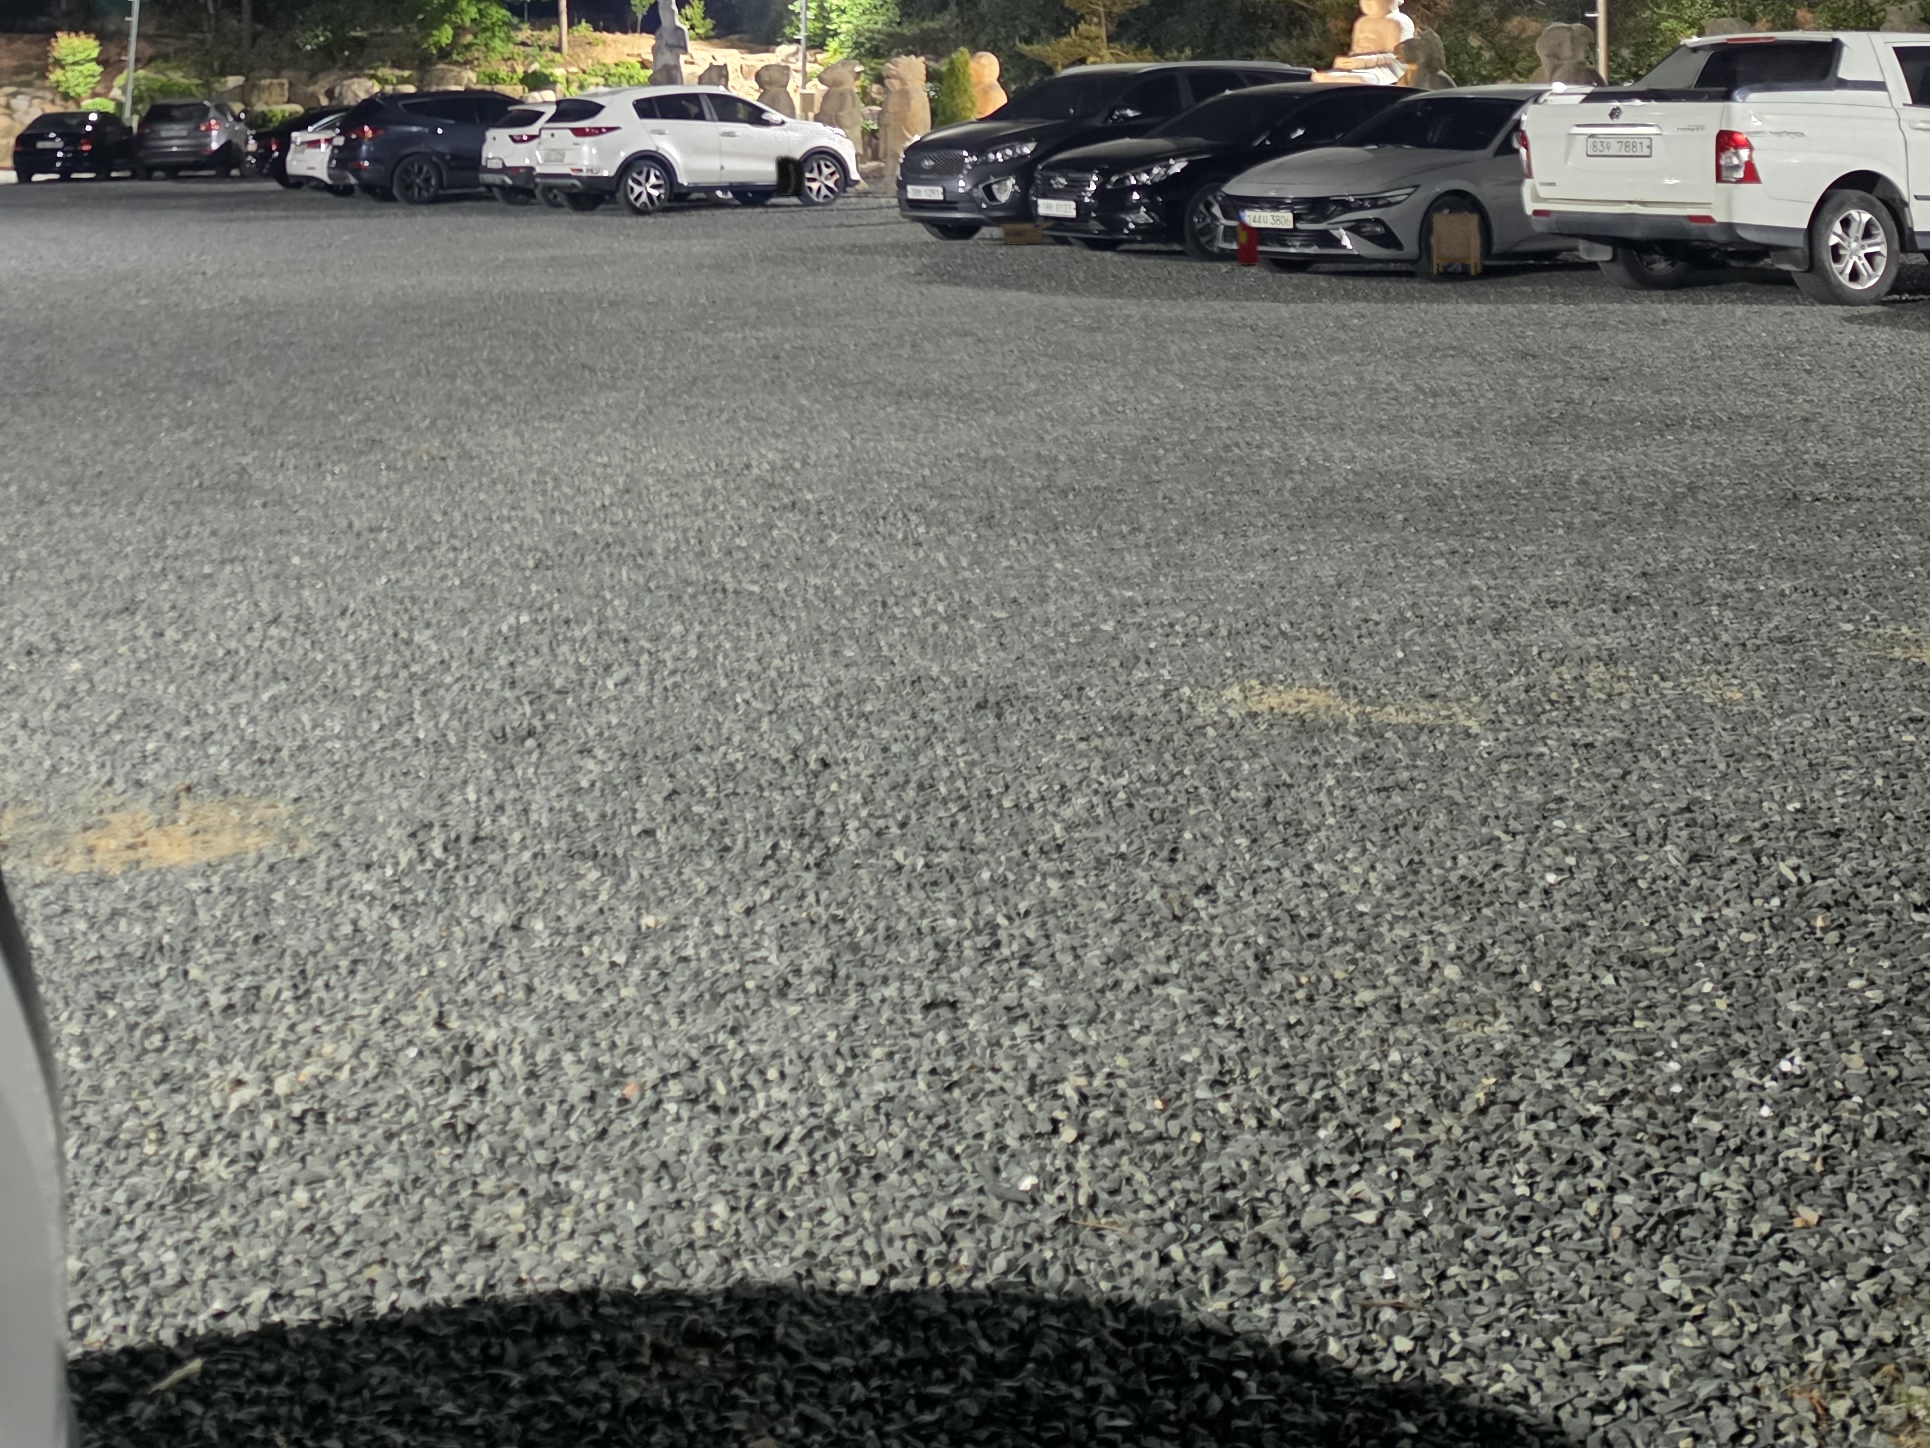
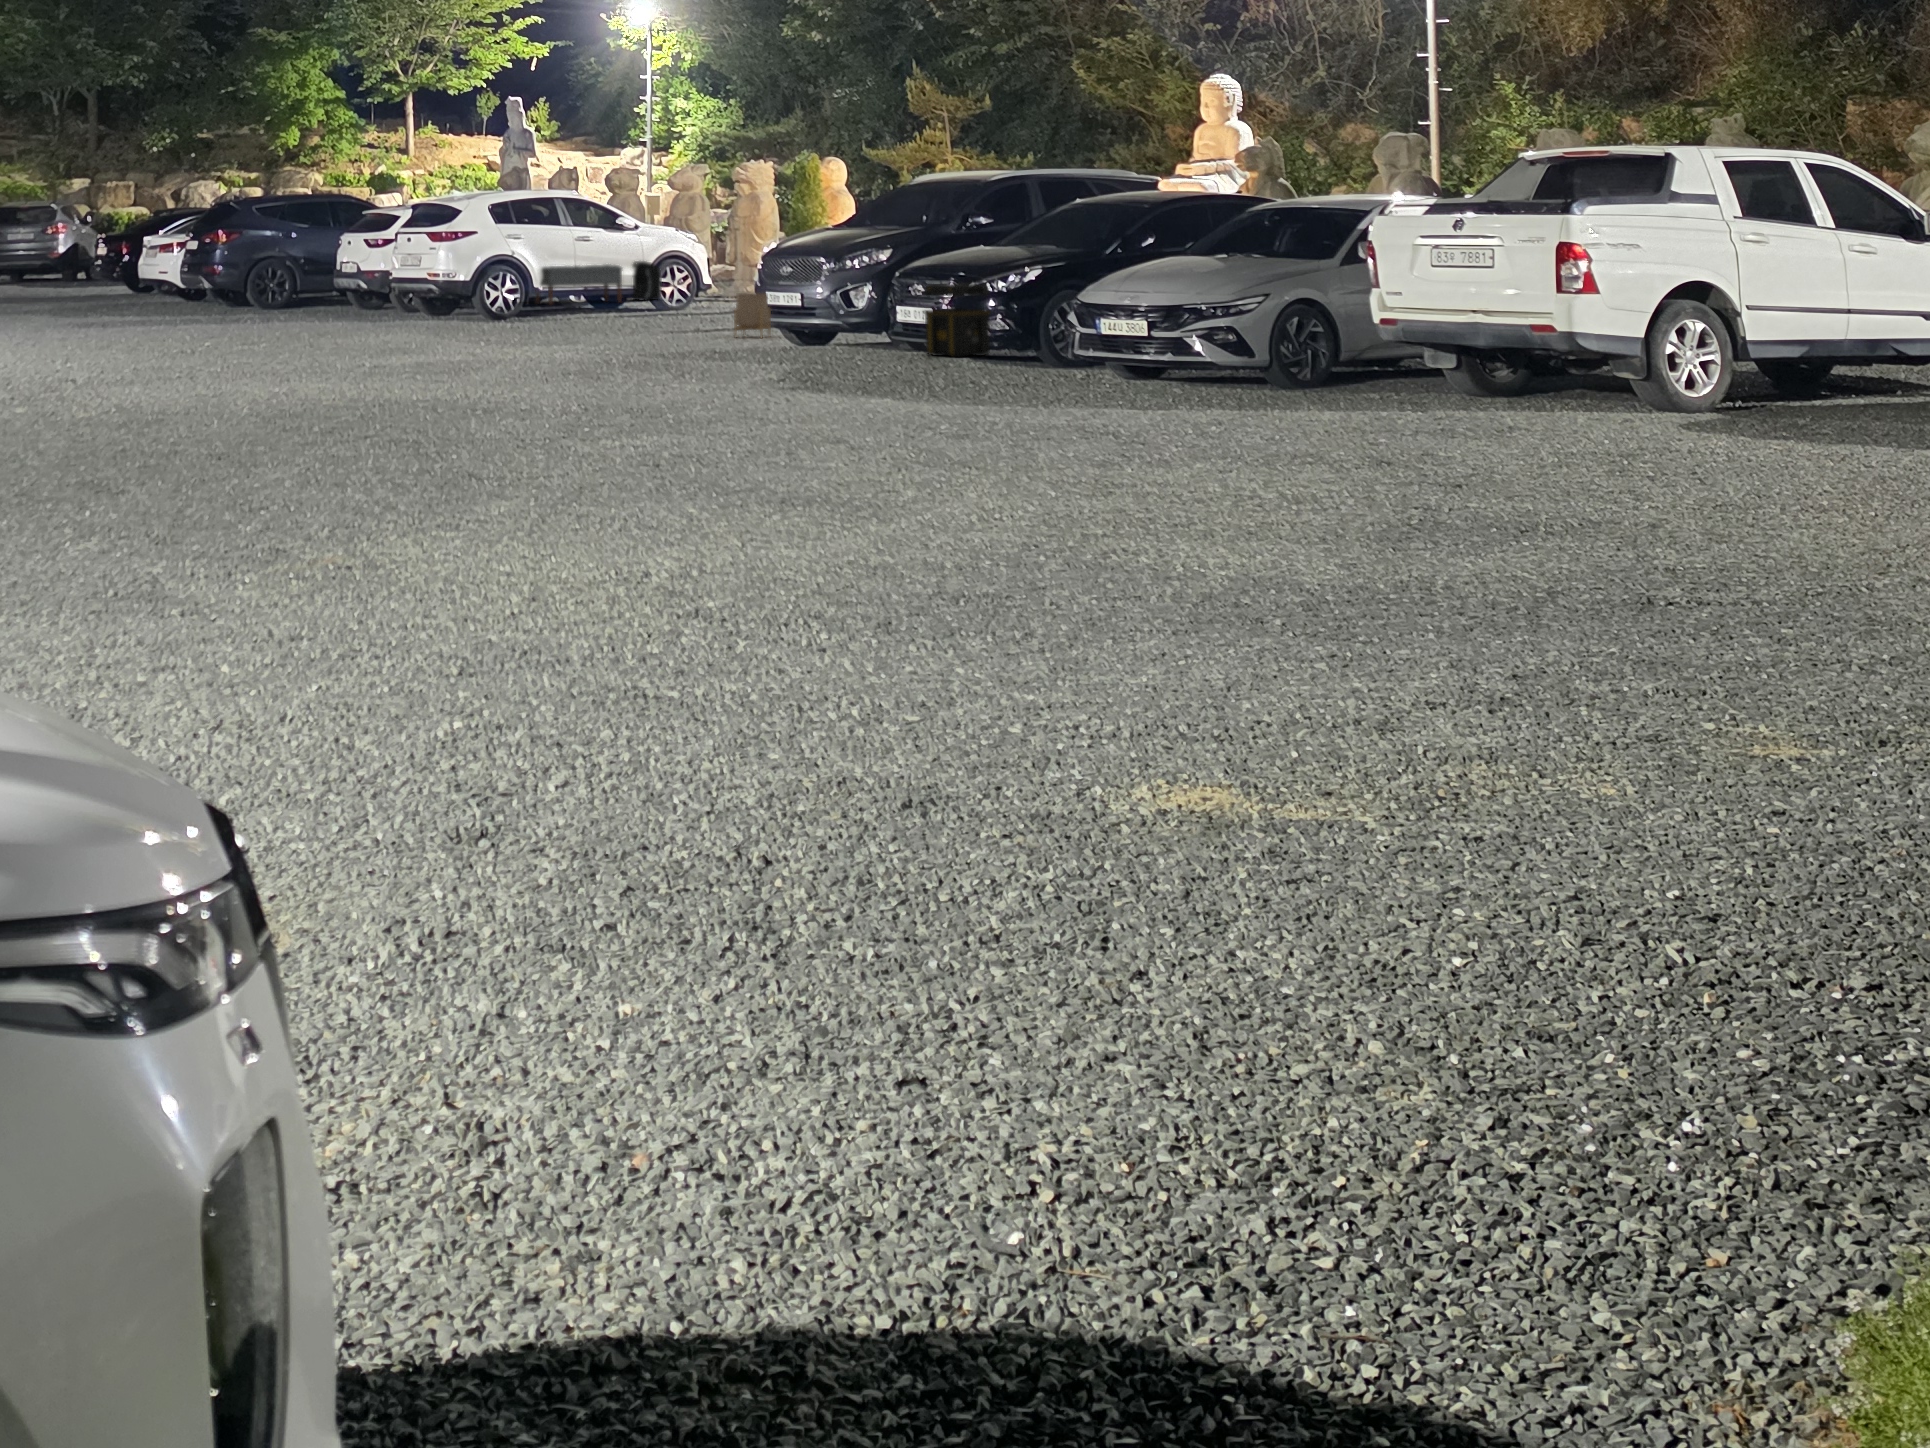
bench: none [674,159,765,200] -> present [536,264,622,304]
toolbox: none [1065,177,1135,252] -> present [923,283,990,357]
planter: present [1432,213,1480,274] -> present [734,293,771,336]
fire extinguisher: present [1236,218,1259,265] -> none [1089,305,1113,370]
cardboard box: present [999,222,1054,245] -> none [848,327,913,350]

